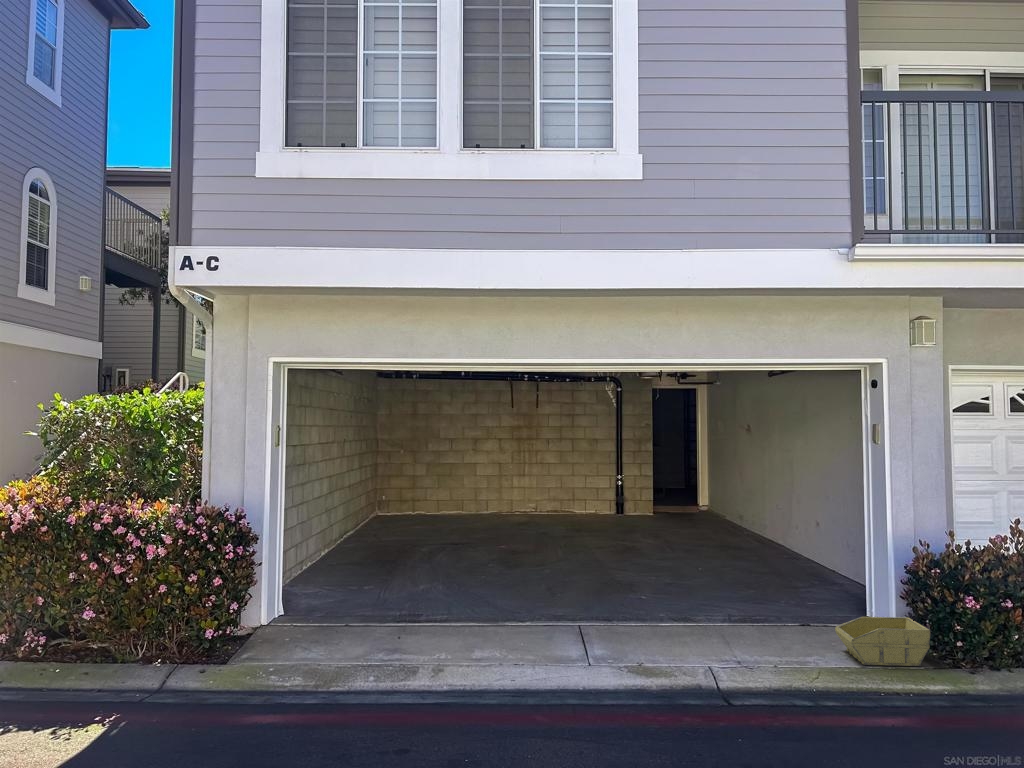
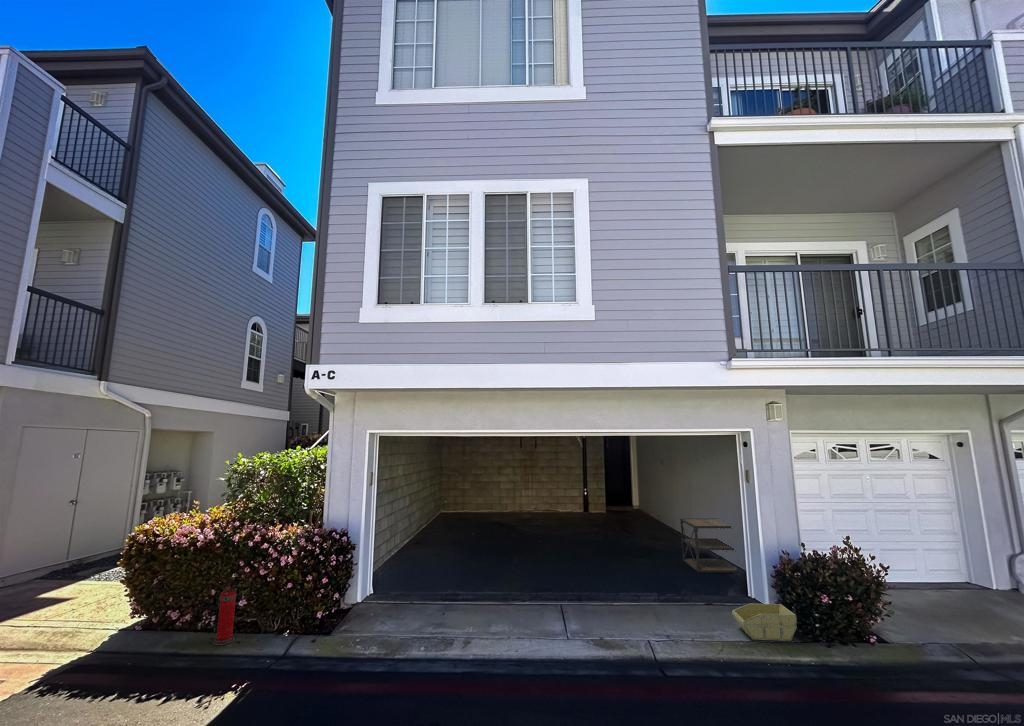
shelving unit: none [761,507,849,583] -> present [680,519,738,573]
fire extinguisher: none [46,583,80,675] -> present [213,581,237,645]

